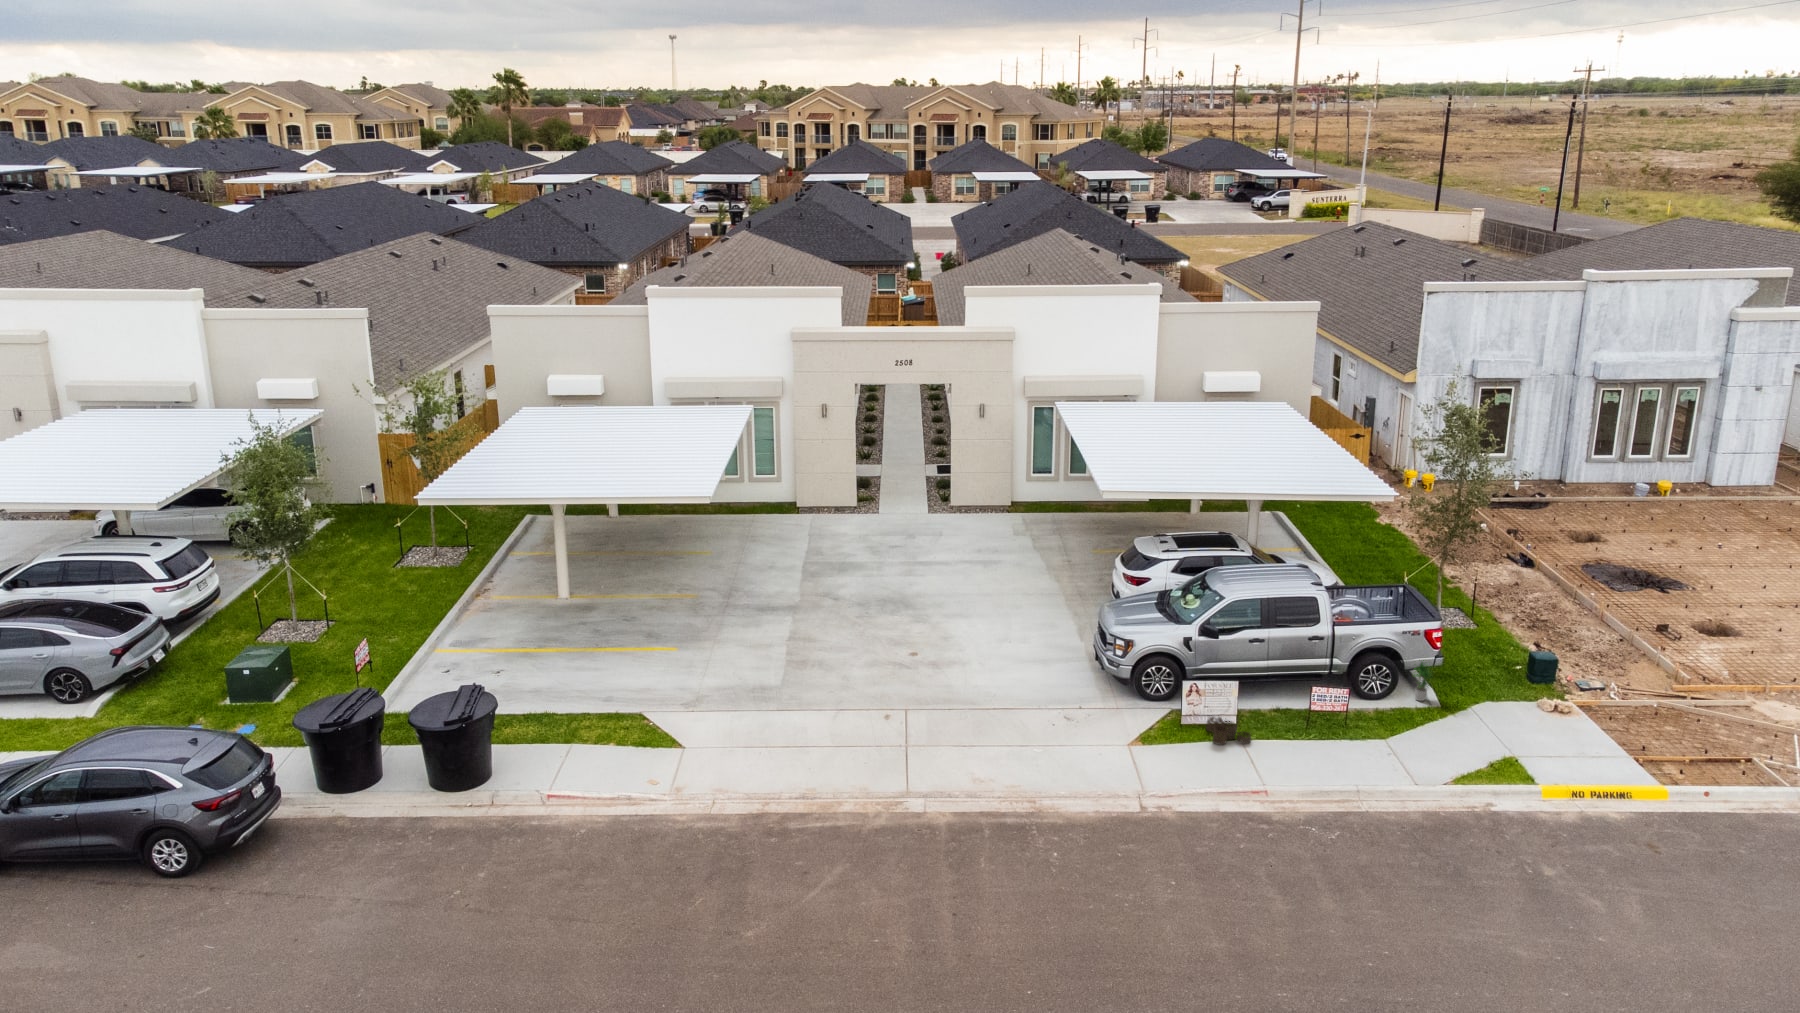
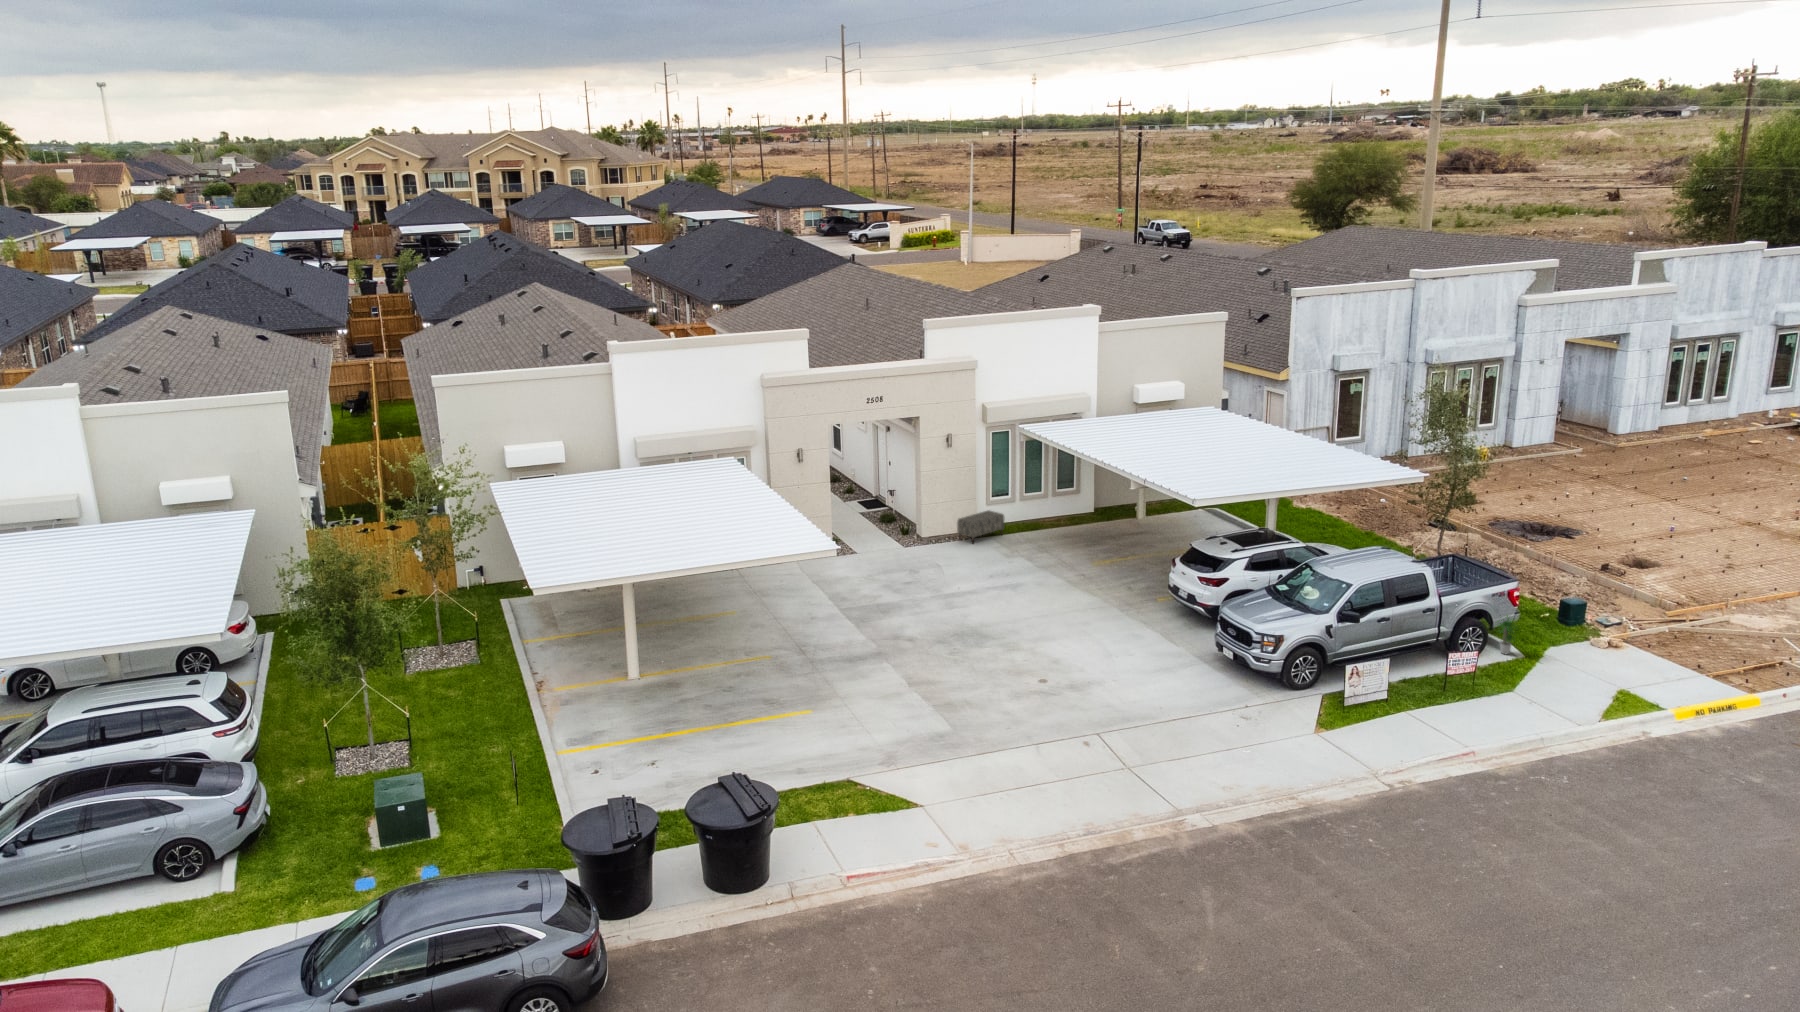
bench: none [982,486,1033,517] -> present [957,510,1004,543]
woven basket: present [1206,717,1251,745] -> none [1371,693,1422,721]

